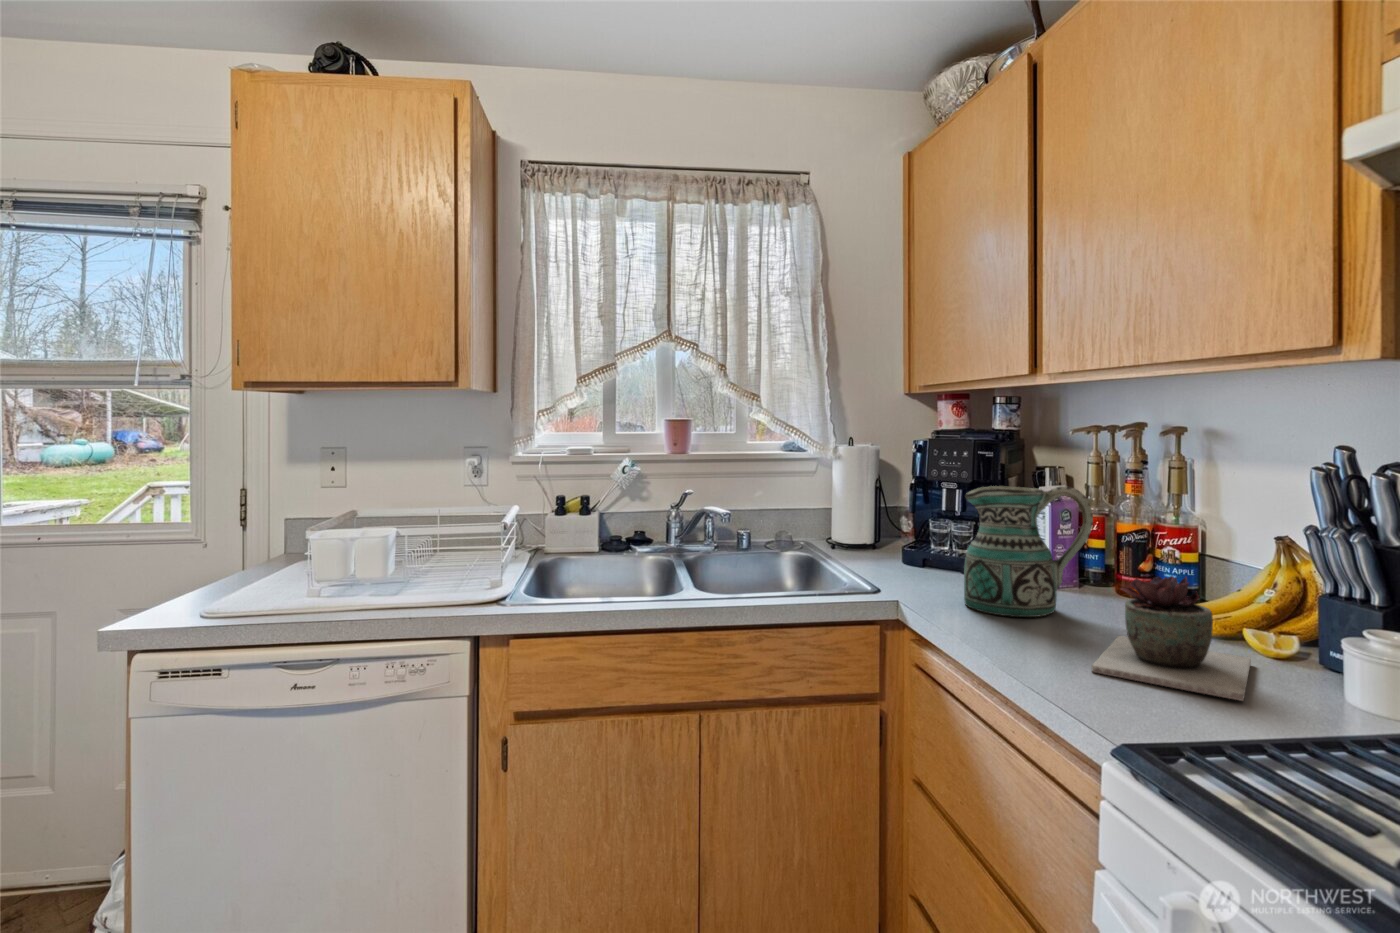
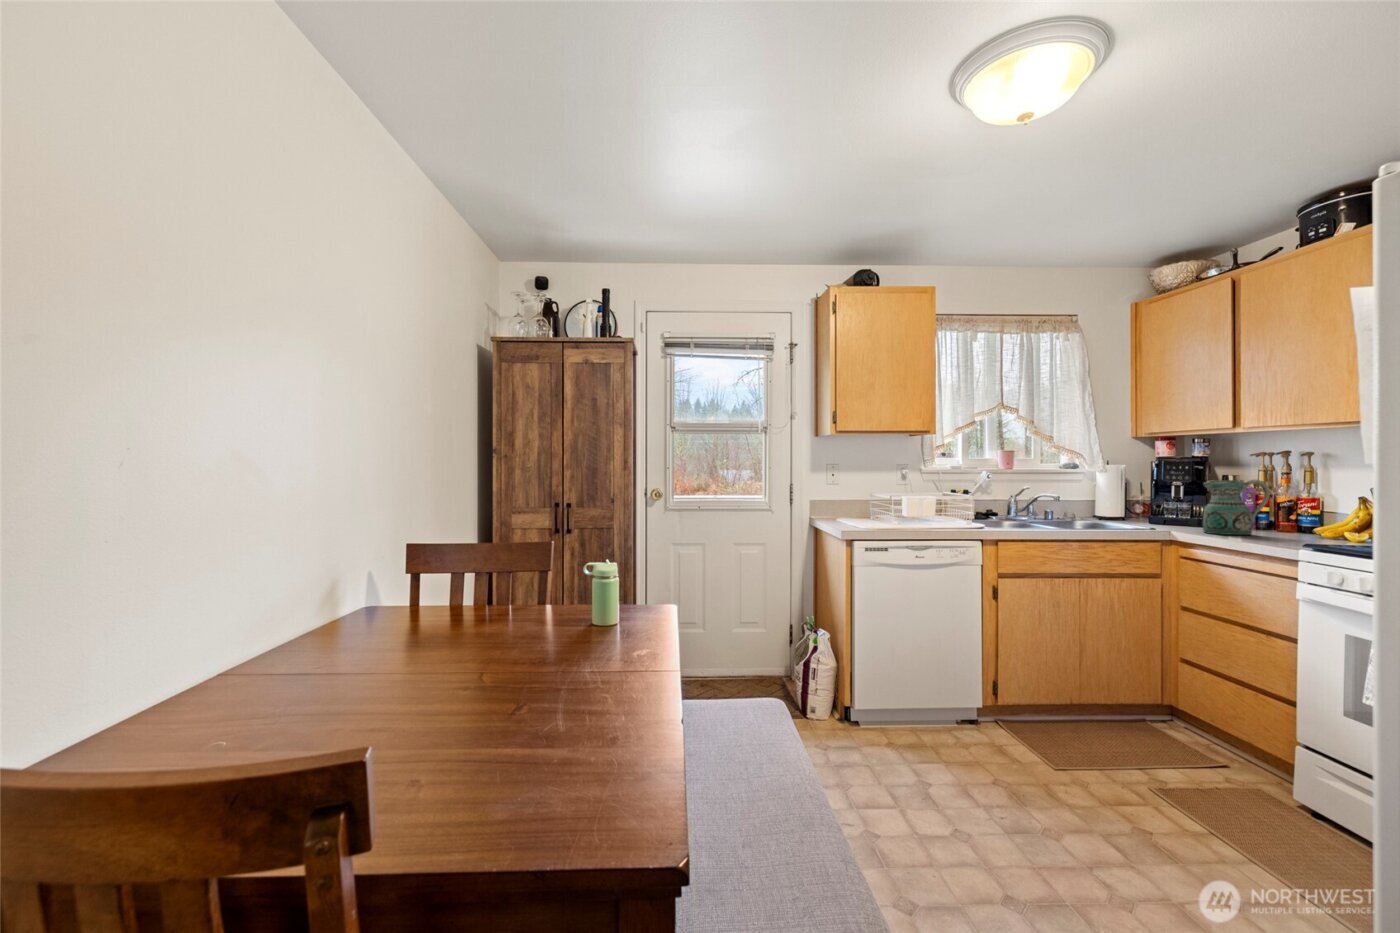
succulent plant: present [1092,576,1251,701] -> none [1281,509,1347,547]

